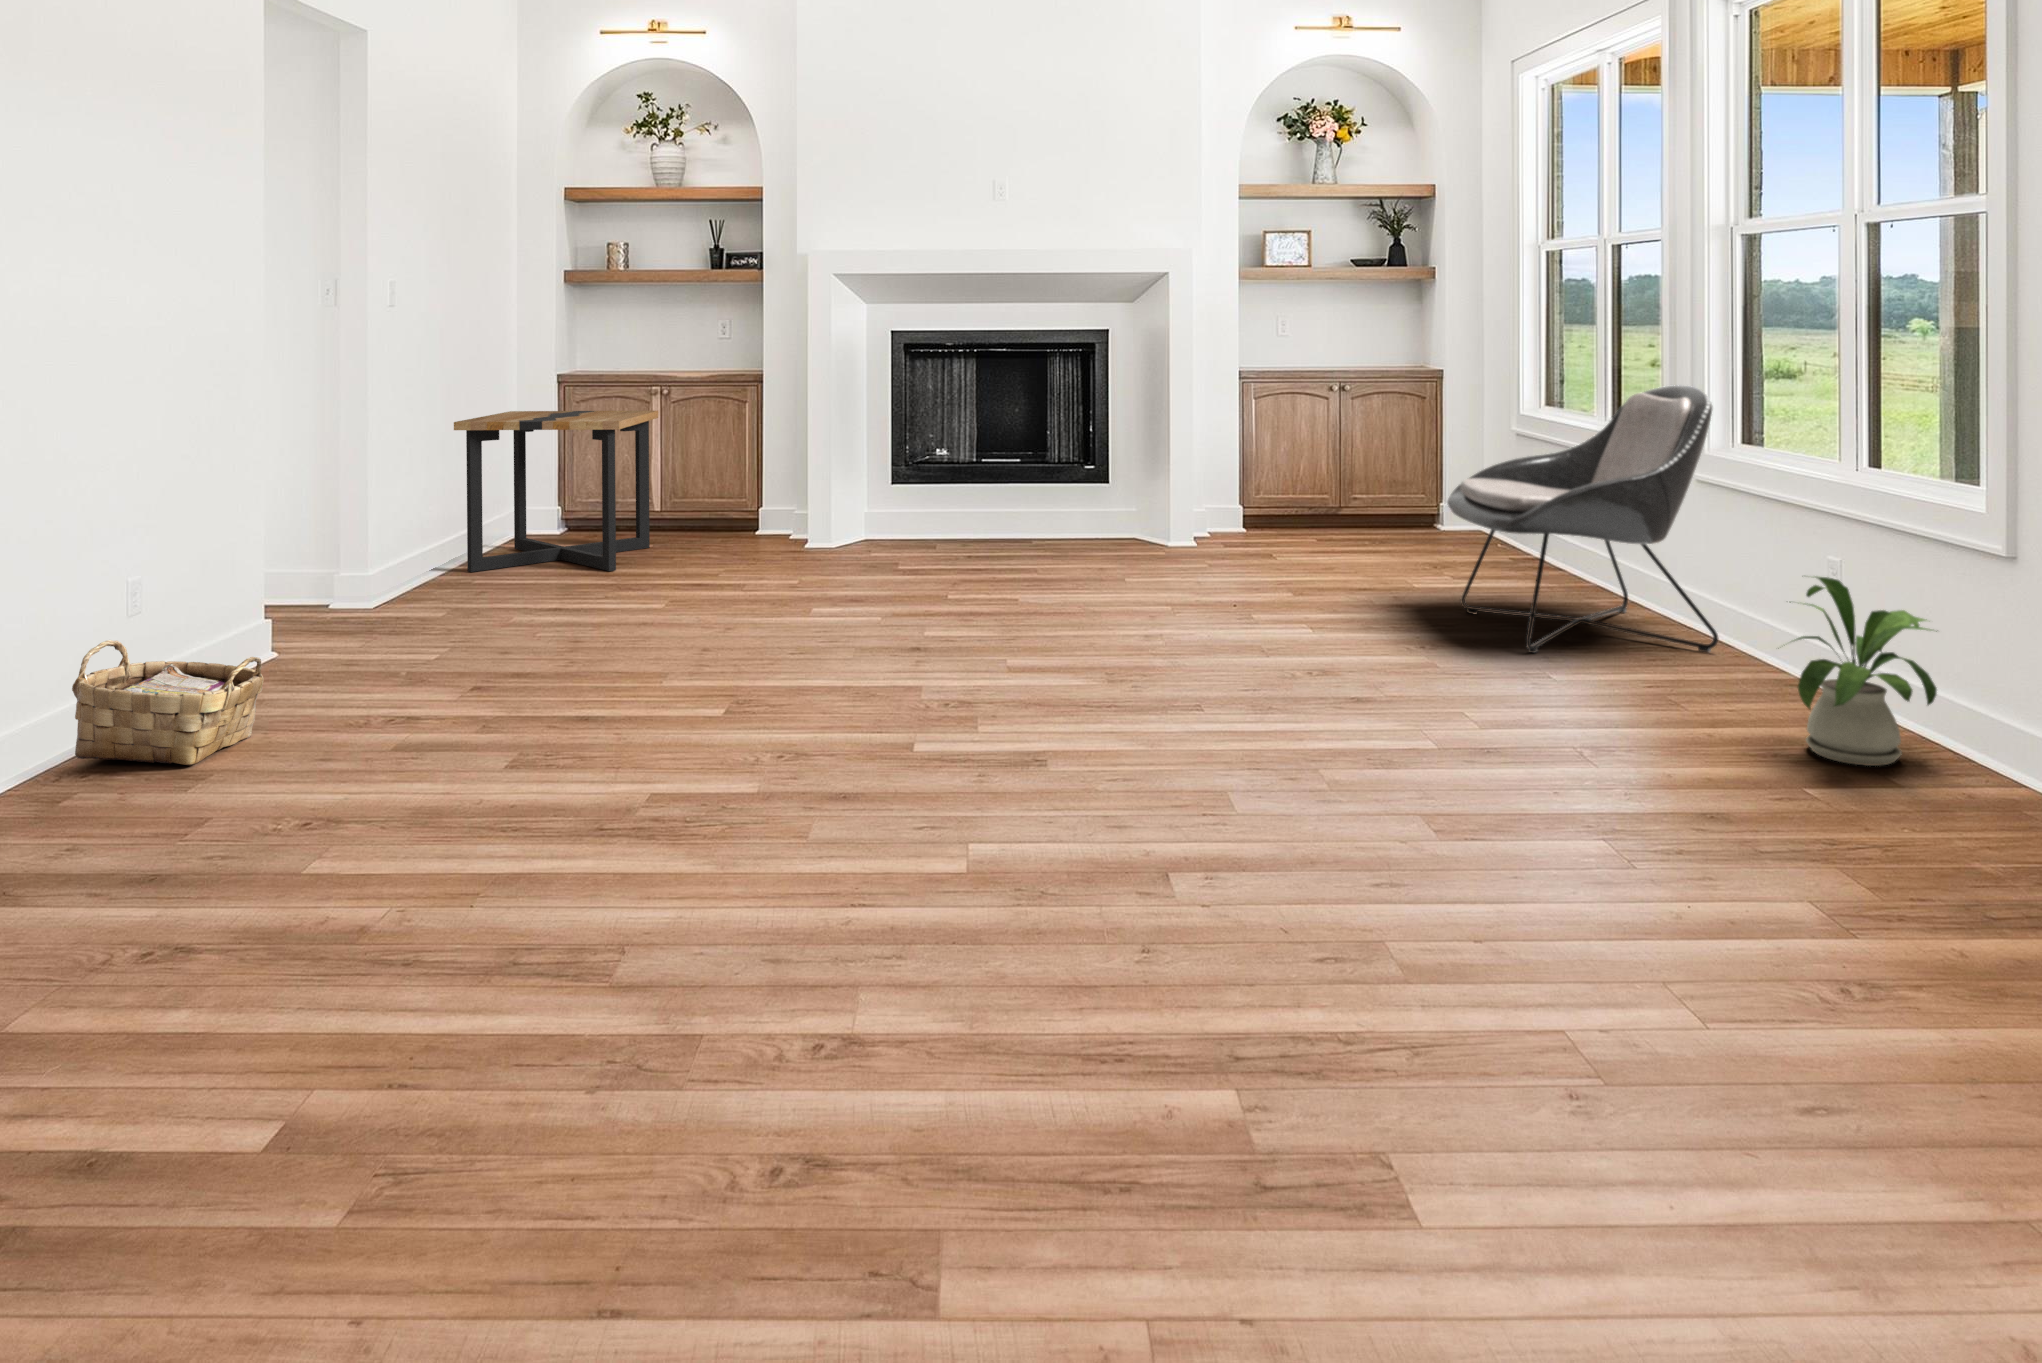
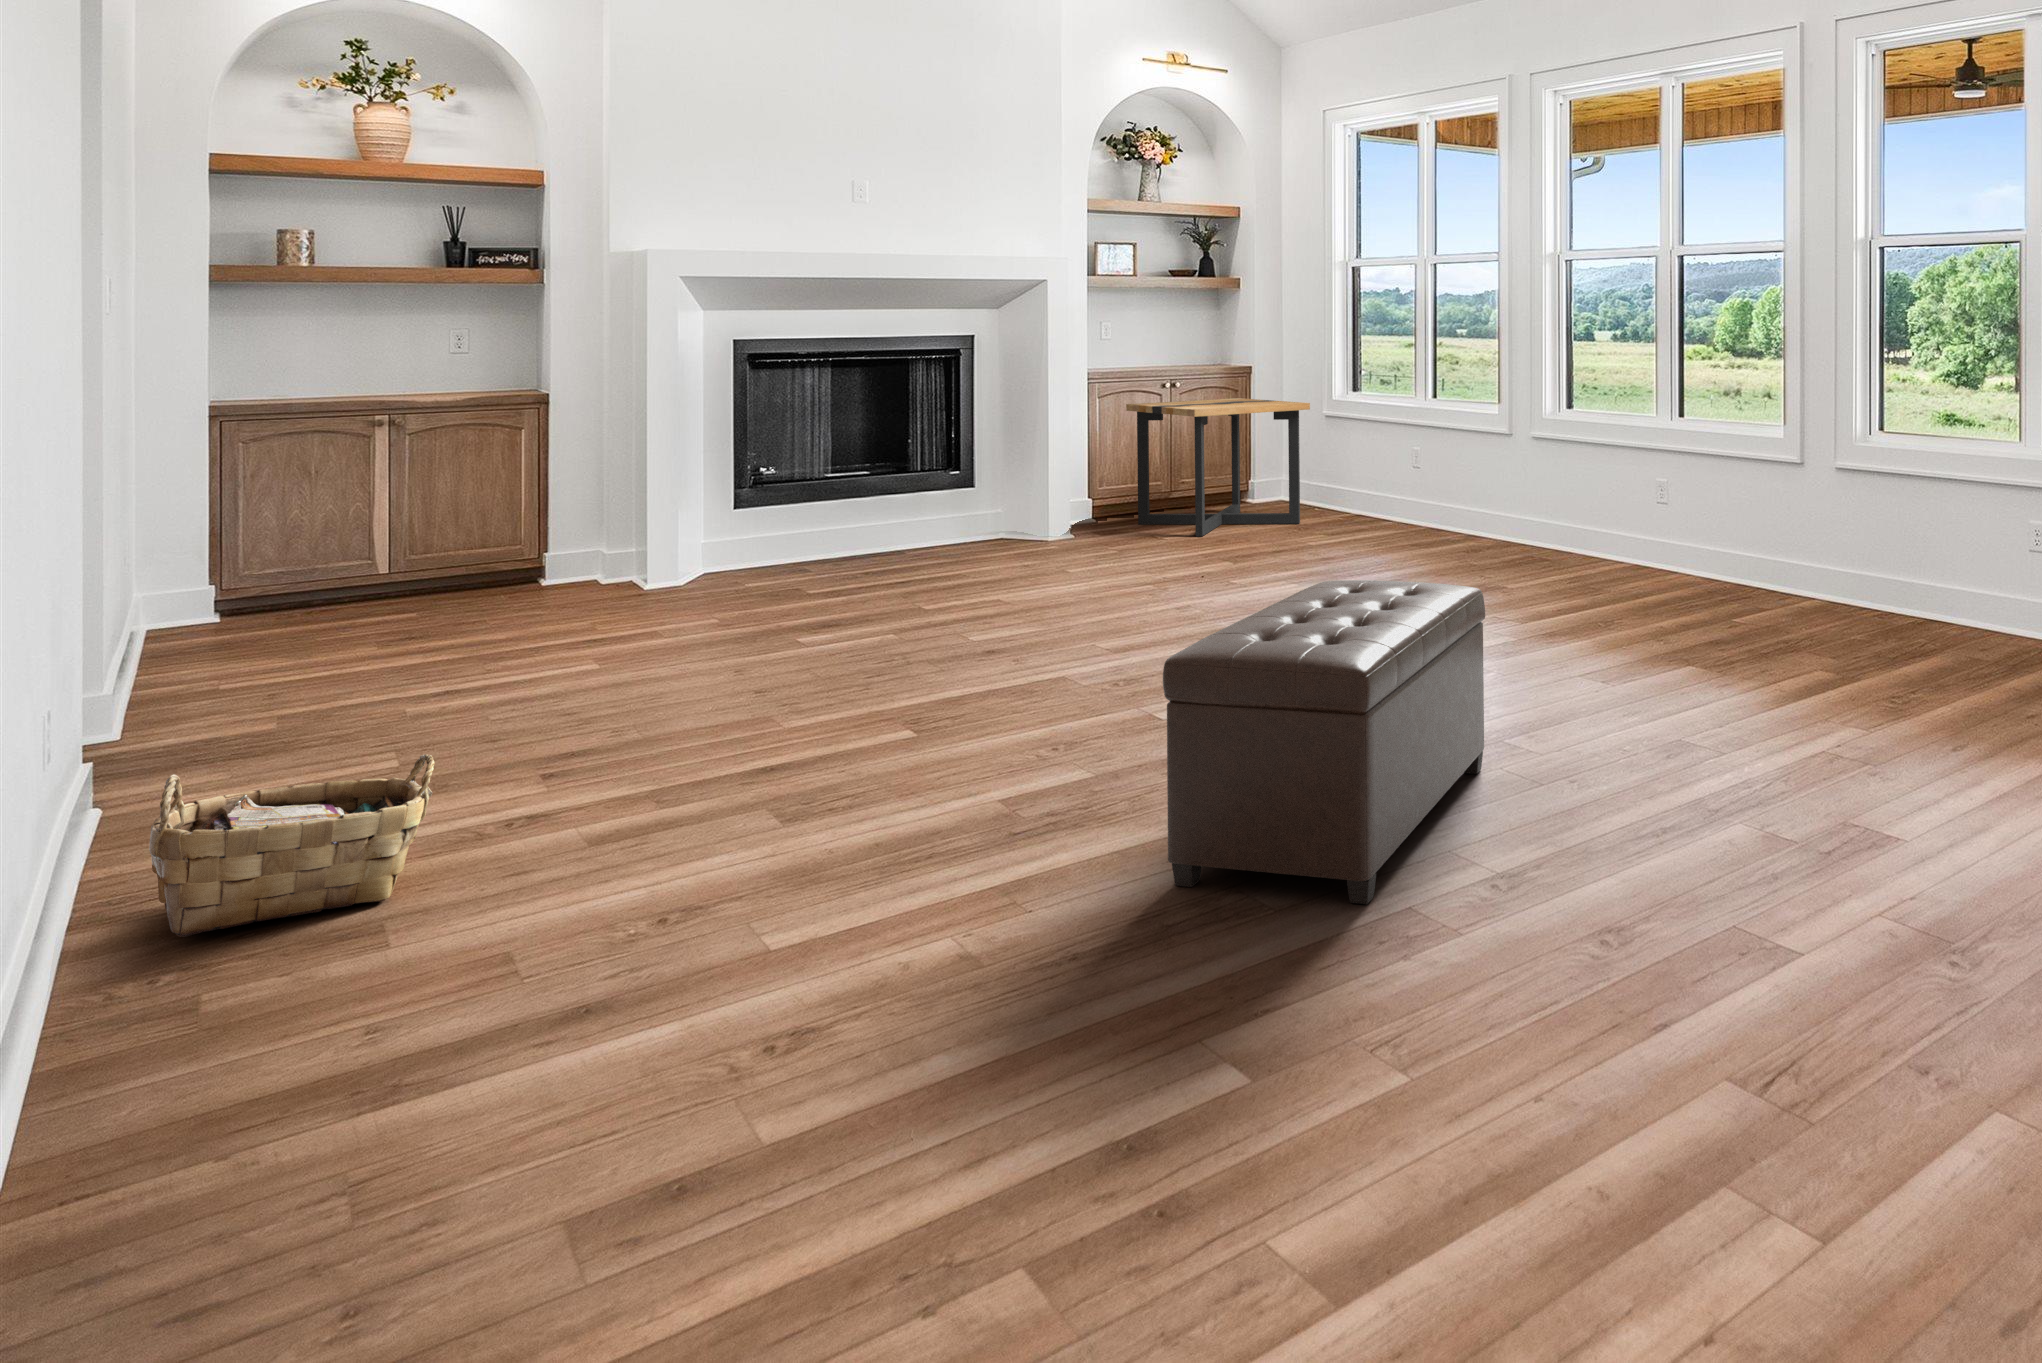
lounge chair: present [1447,385,1718,653] -> none [1365,370,1568,572]
side table: present [454,411,658,572] -> present [1126,398,1310,536]
house plant: present [1790,577,1937,766] -> none [1676,483,1763,597]
ottoman: none [482,635,1015,1052] -> present [1163,580,1485,904]

